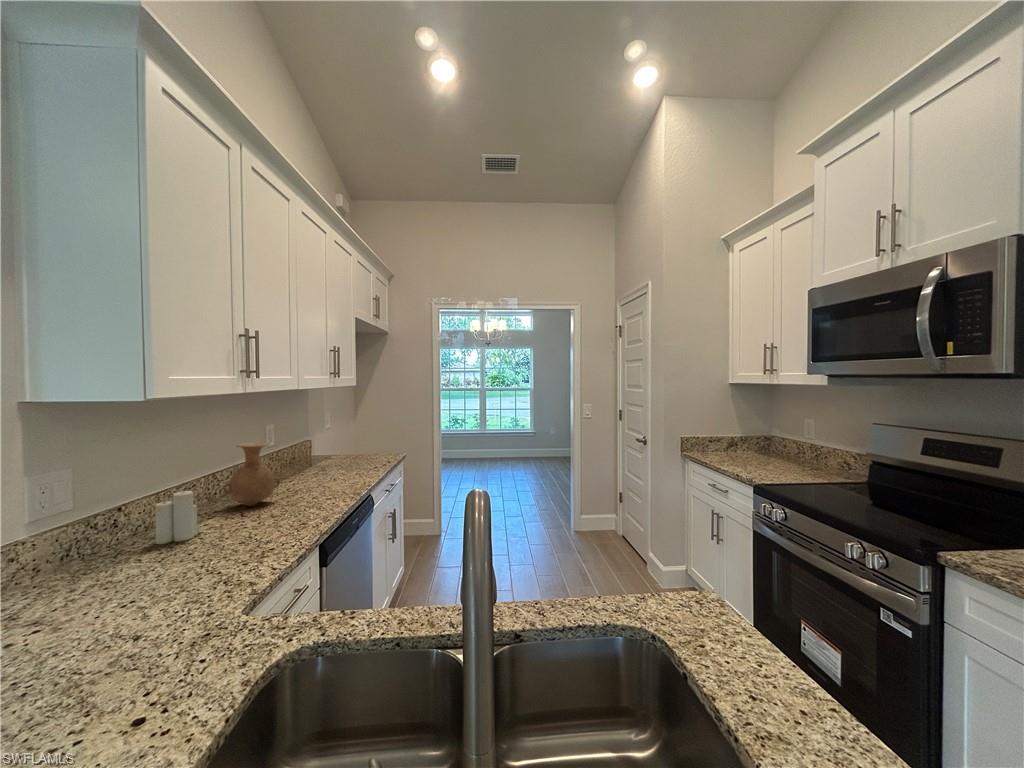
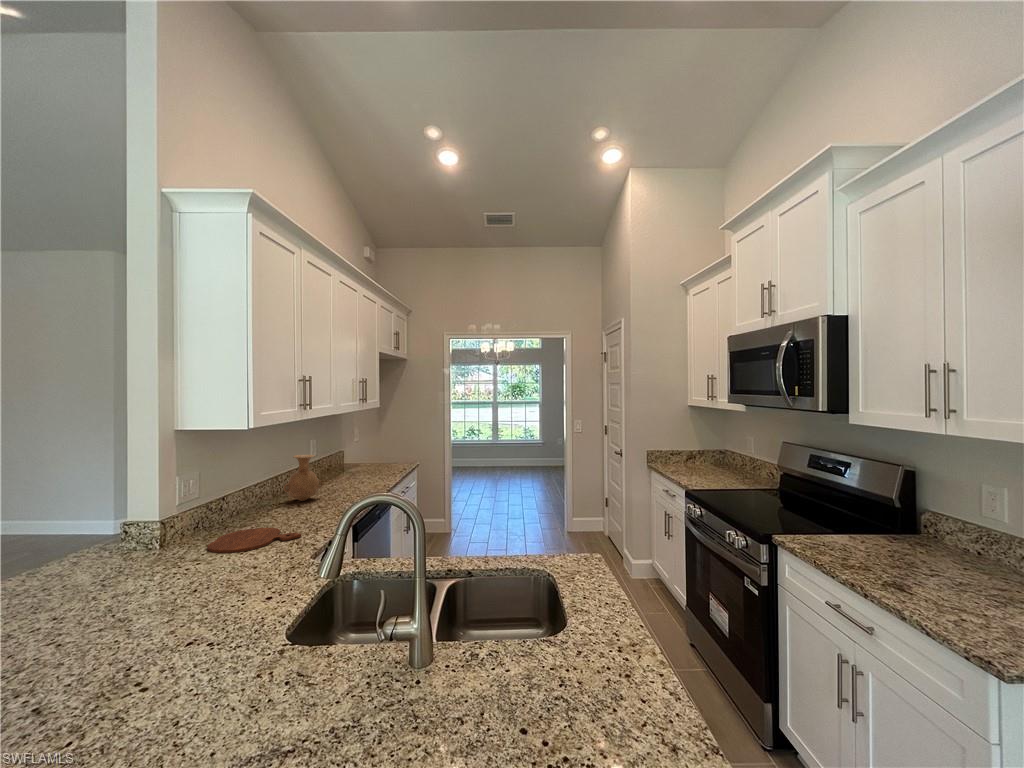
candle: present [153,491,201,544] -> none [244,485,273,523]
cutting board: none [66,553,235,605] -> present [207,528,301,553]

